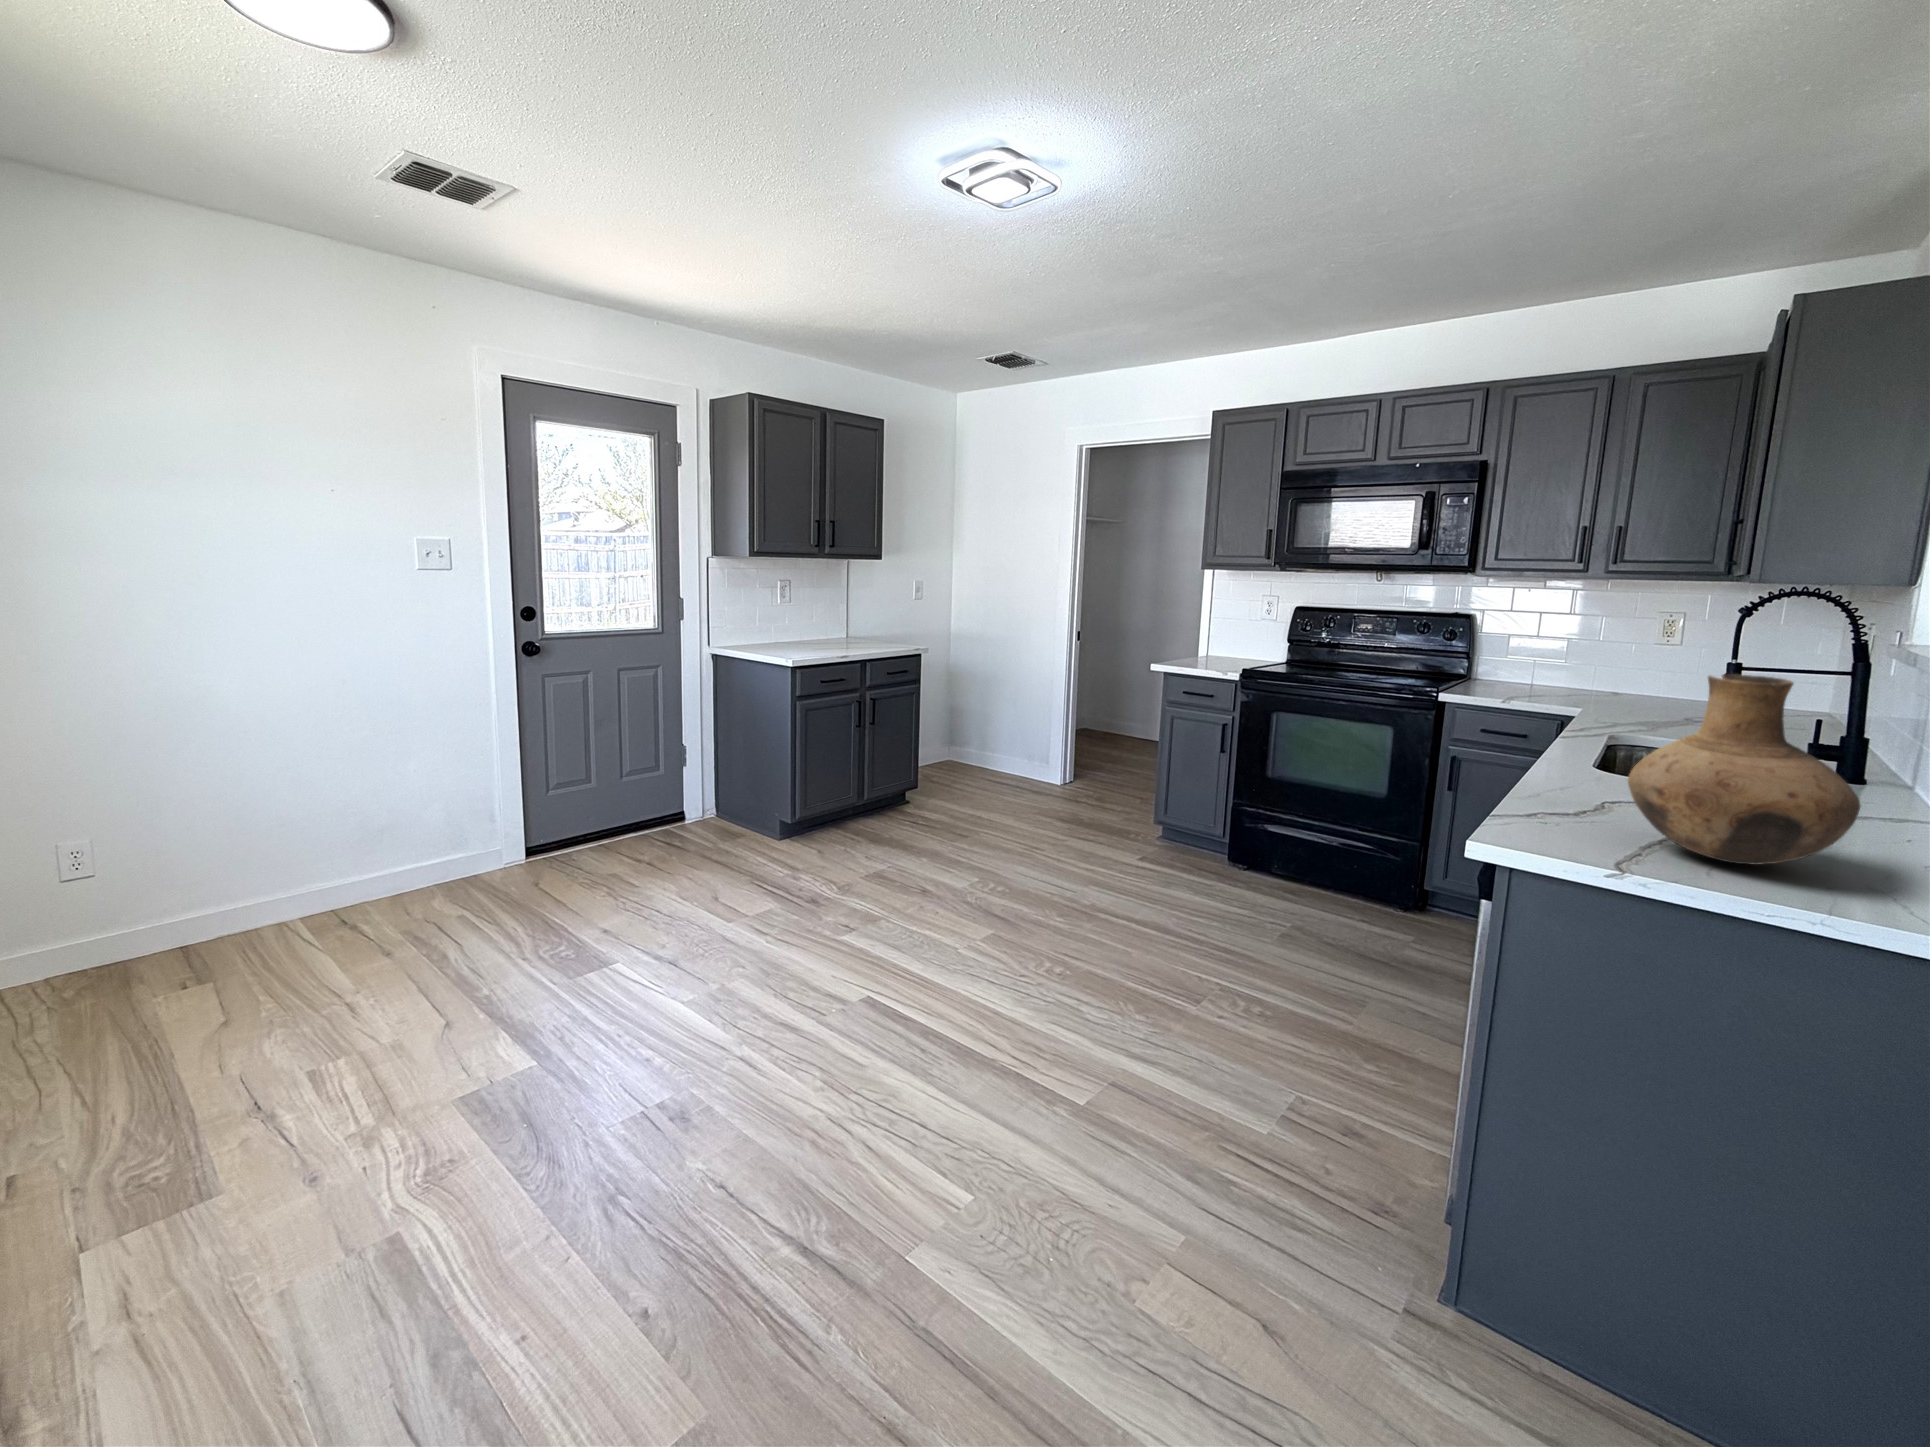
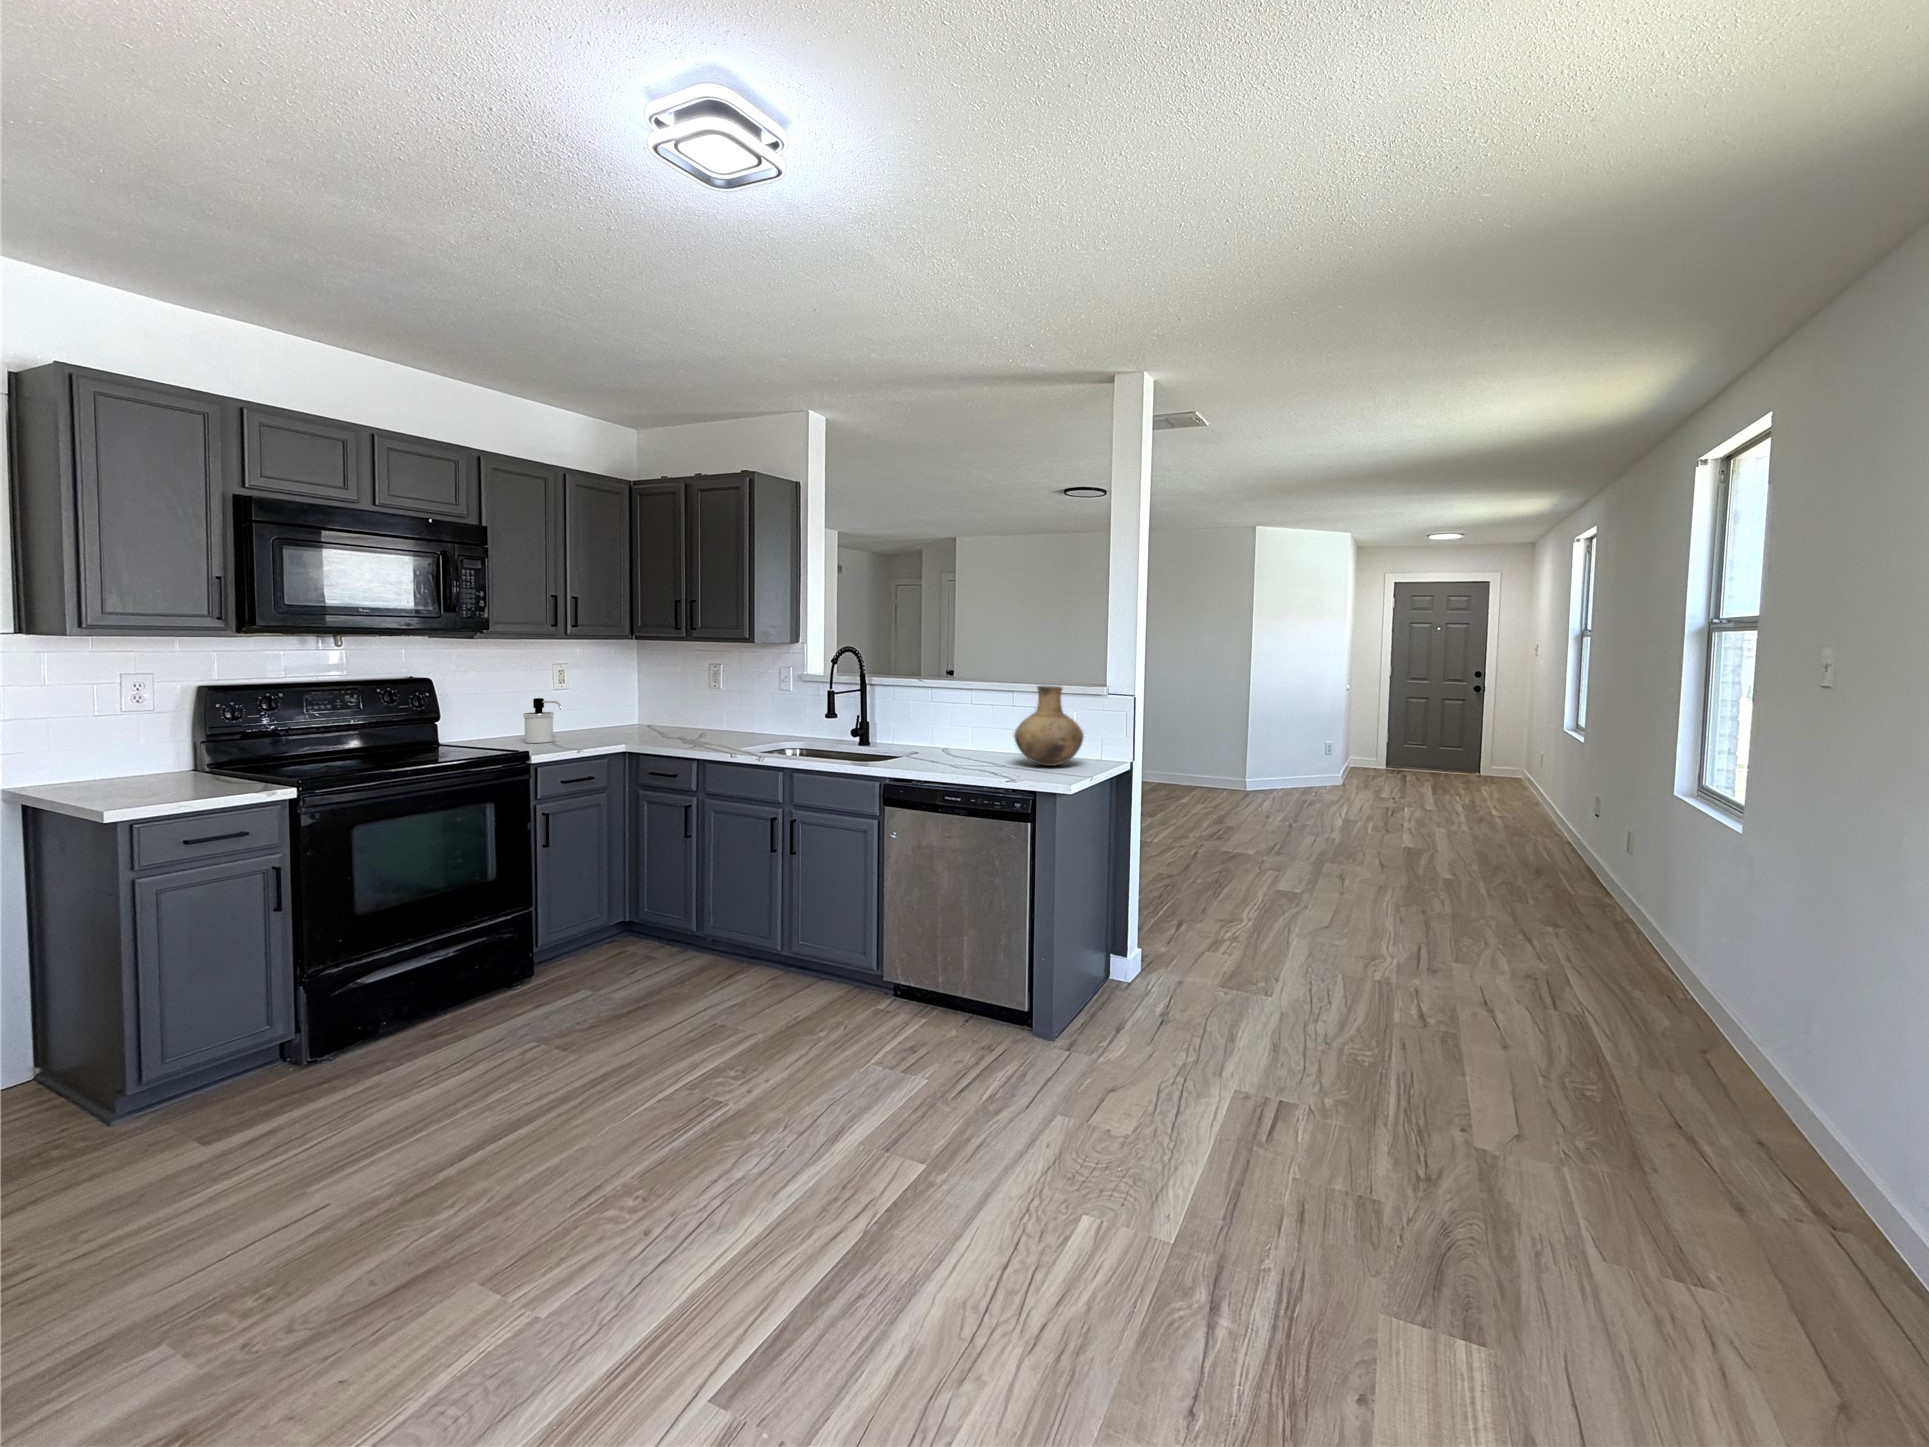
soap dispenser: none [1570,641,1612,692] -> present [523,698,562,743]

